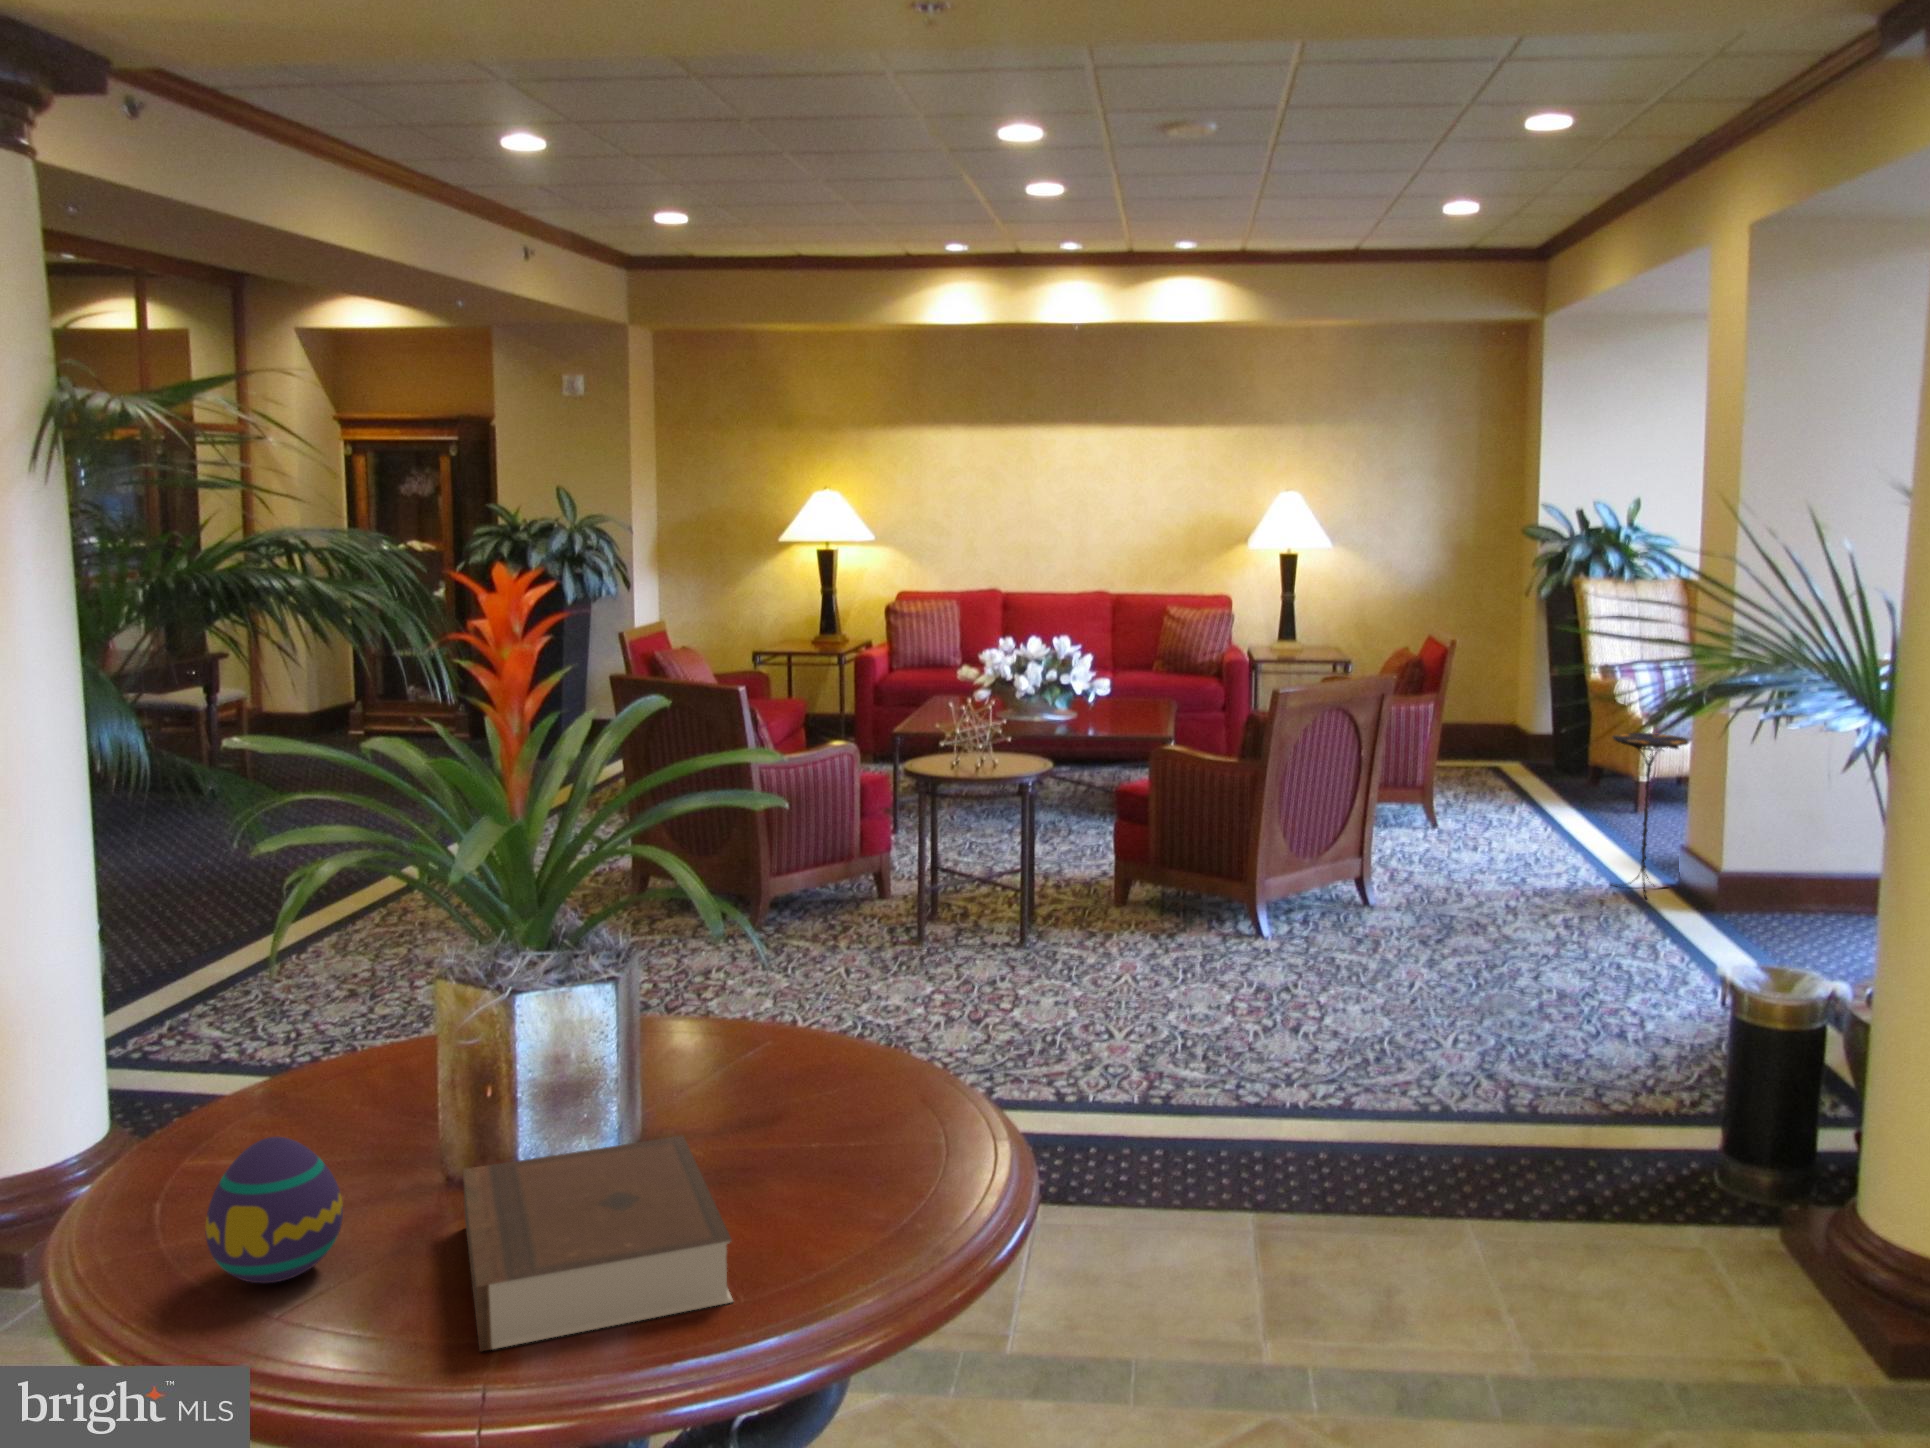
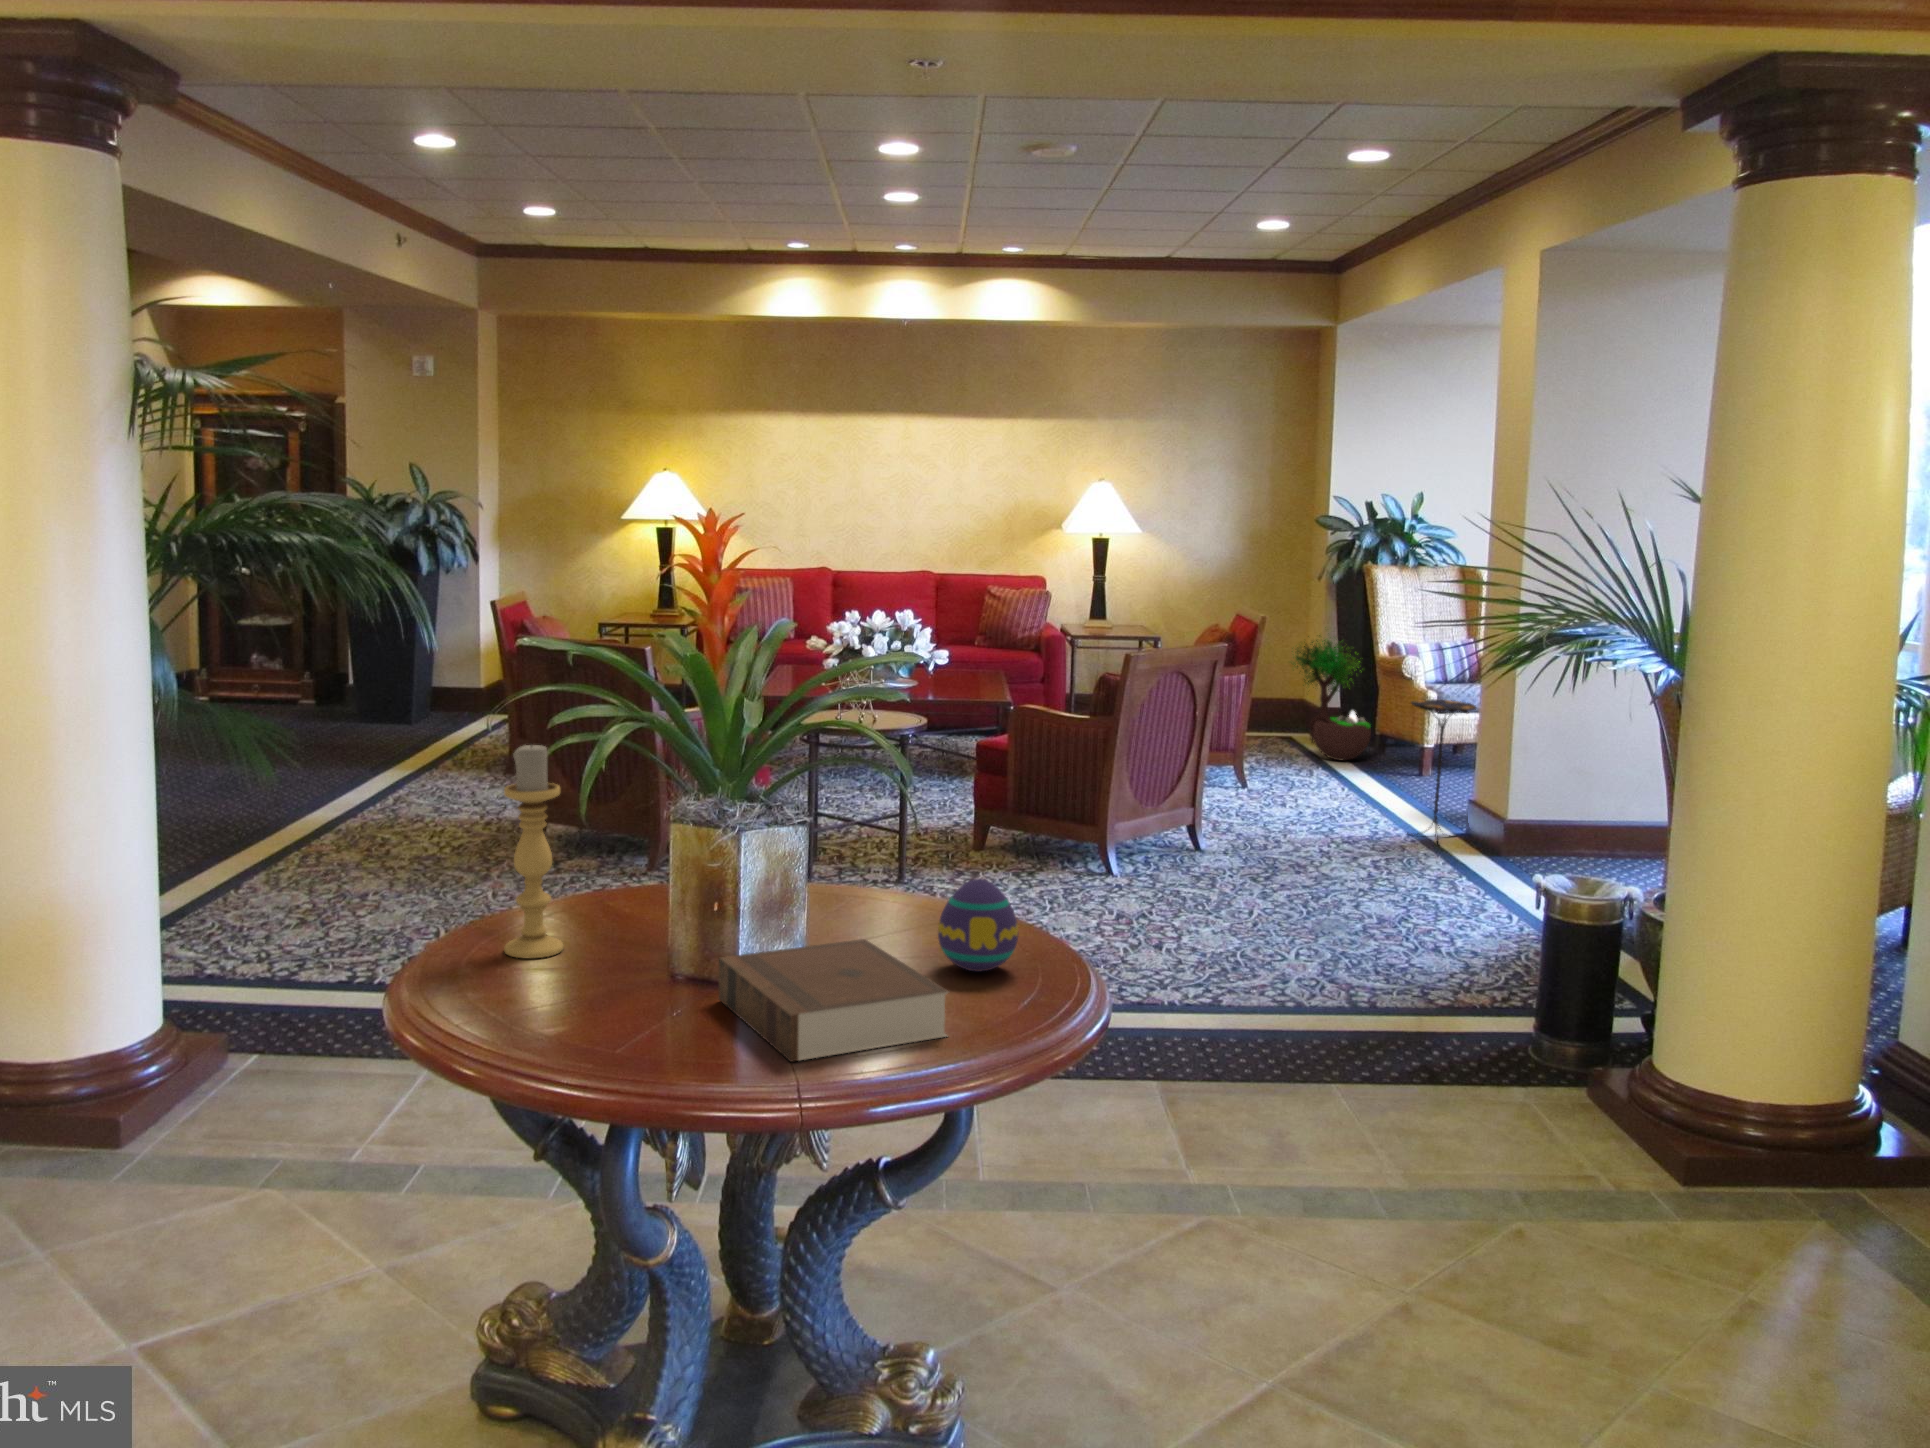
potted tree: none [1490,647,1585,795] -> present [1293,635,1371,761]
candle holder: none [243,865,335,1146] -> present [504,744,563,958]
decorative egg: present [206,1137,343,1283] -> present [938,879,1018,971]

